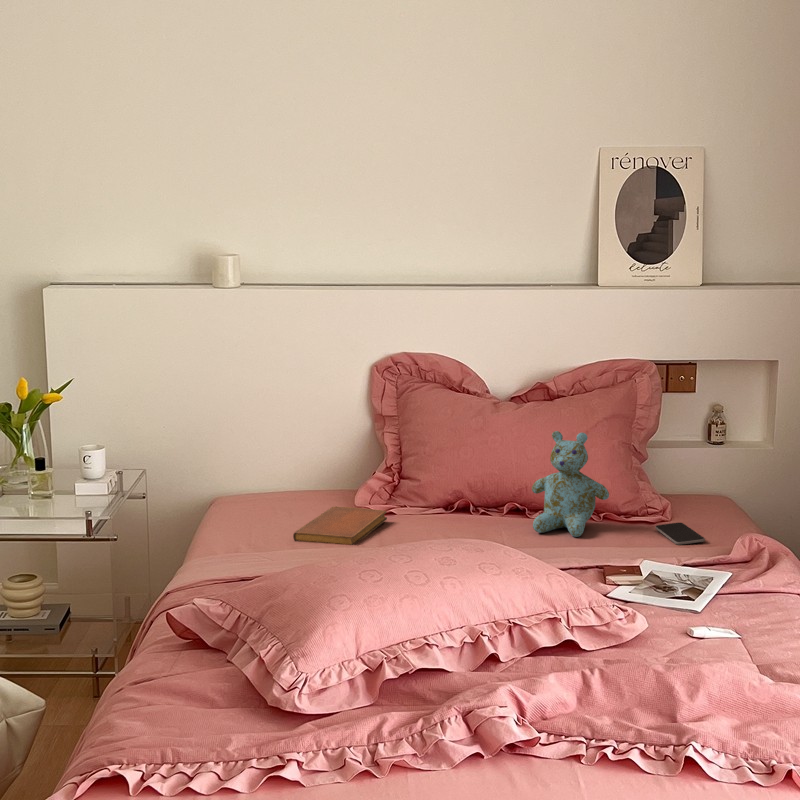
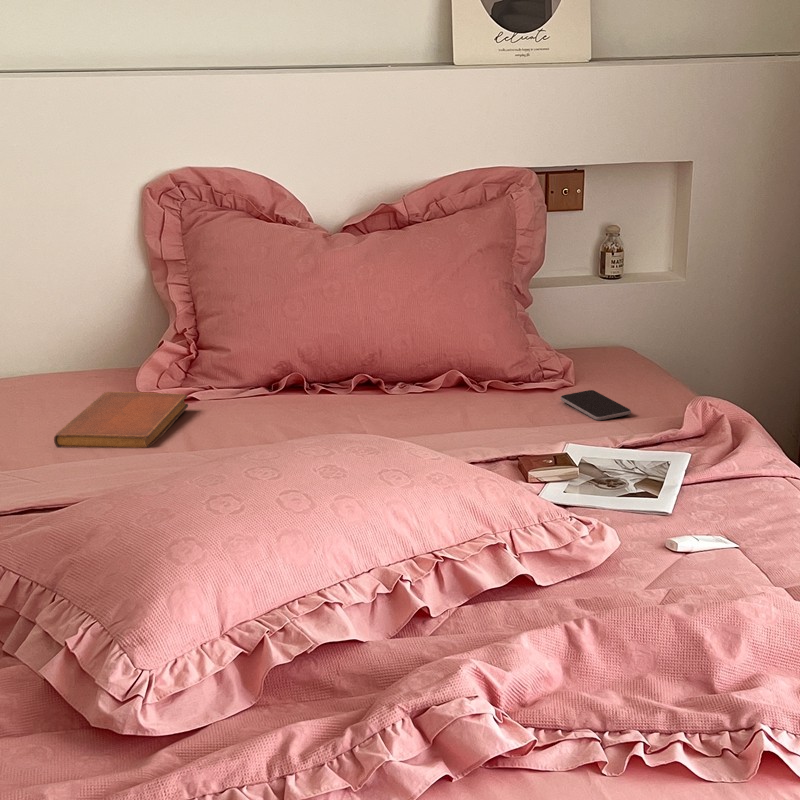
stuffed bear: present [532,431,609,537] -> none [393,272,501,417]

